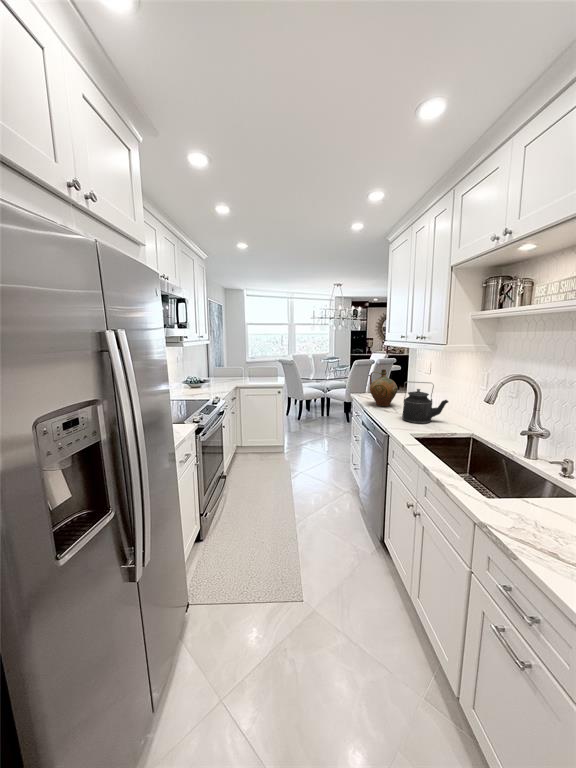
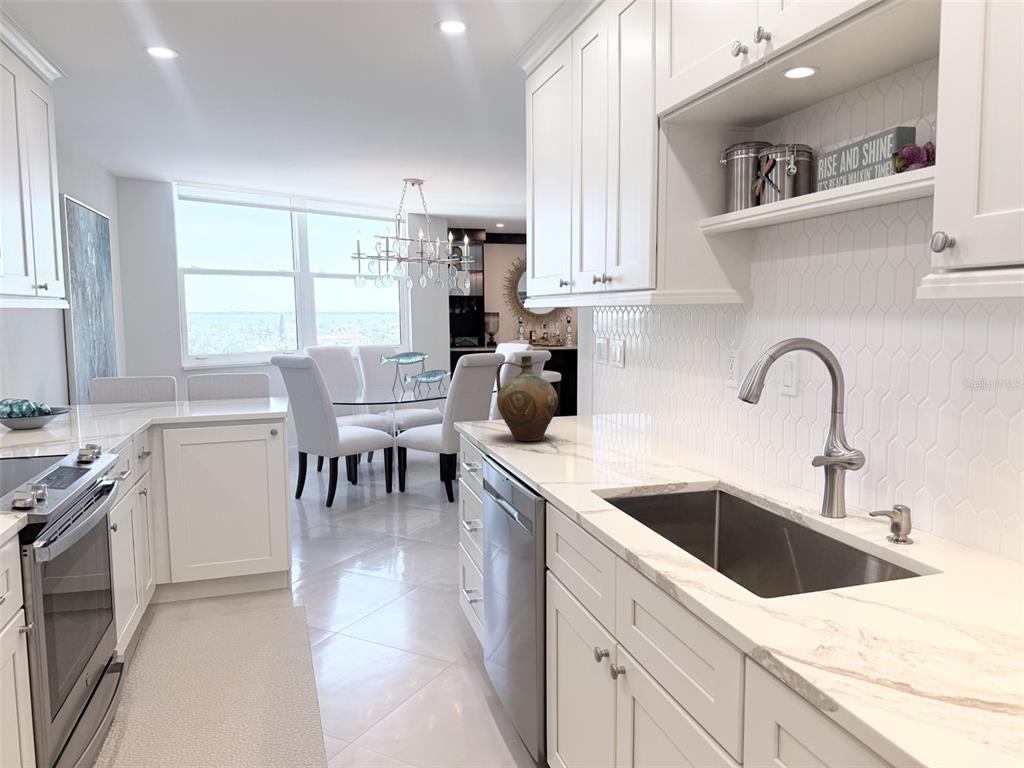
kettle: present [402,382,448,424] -> none [572,375,667,469]

